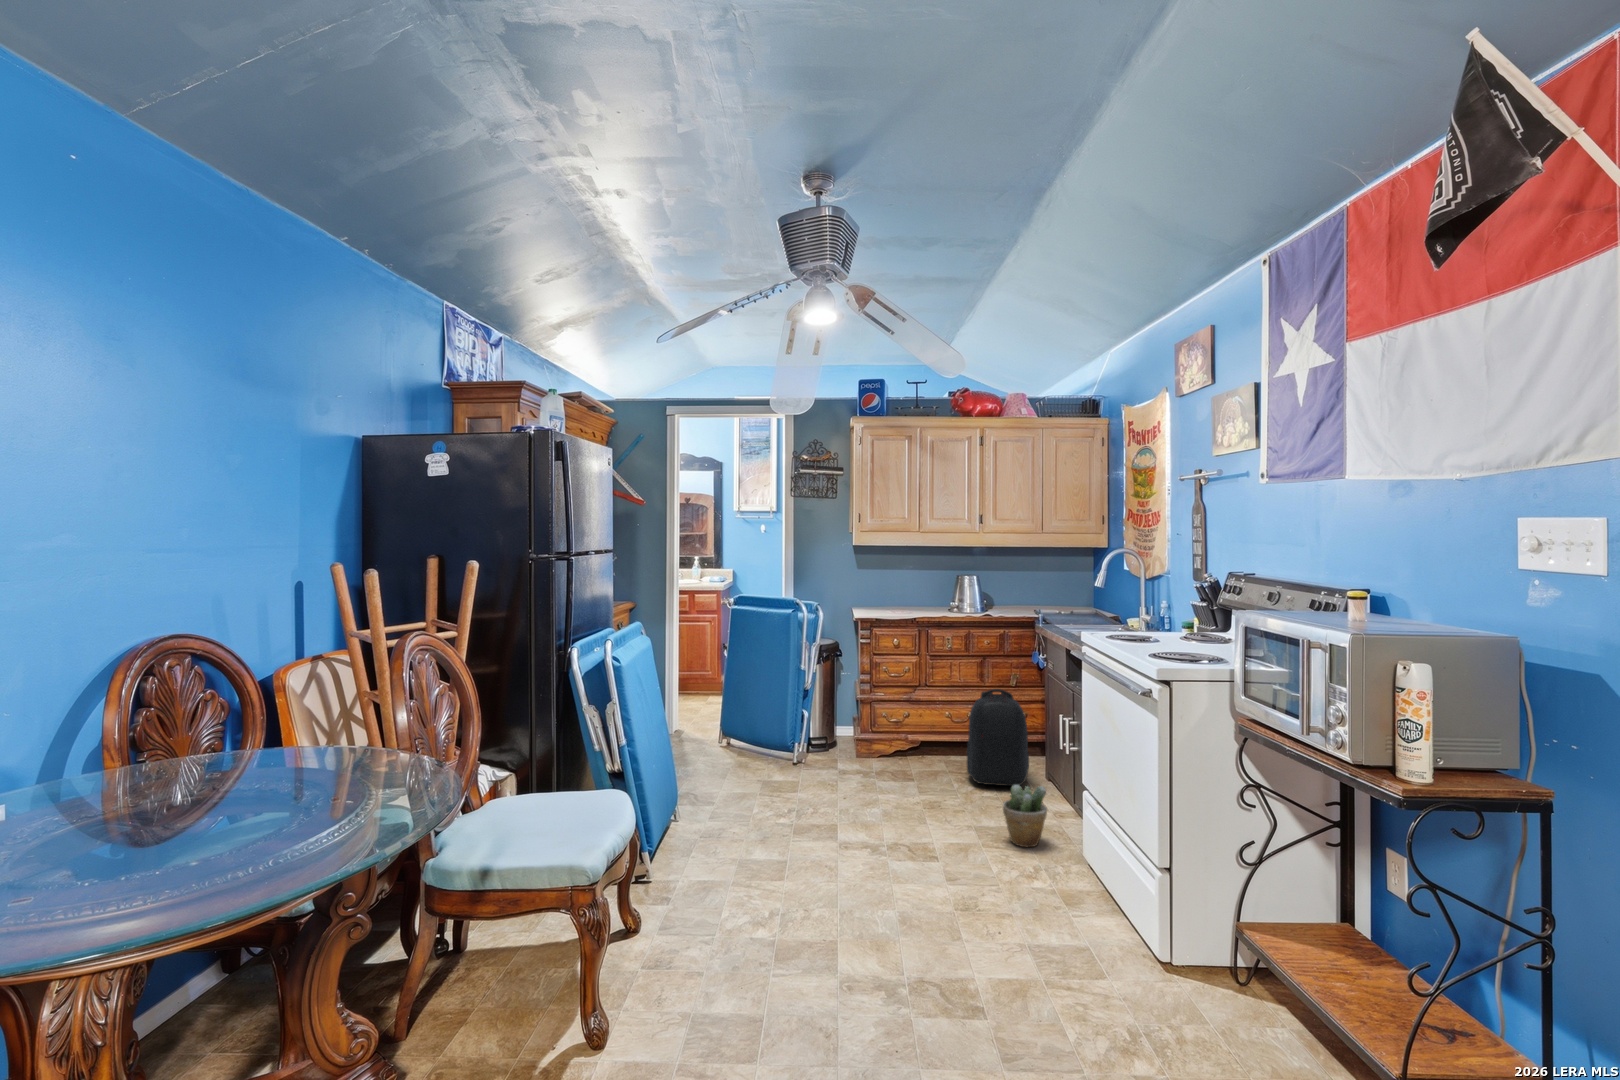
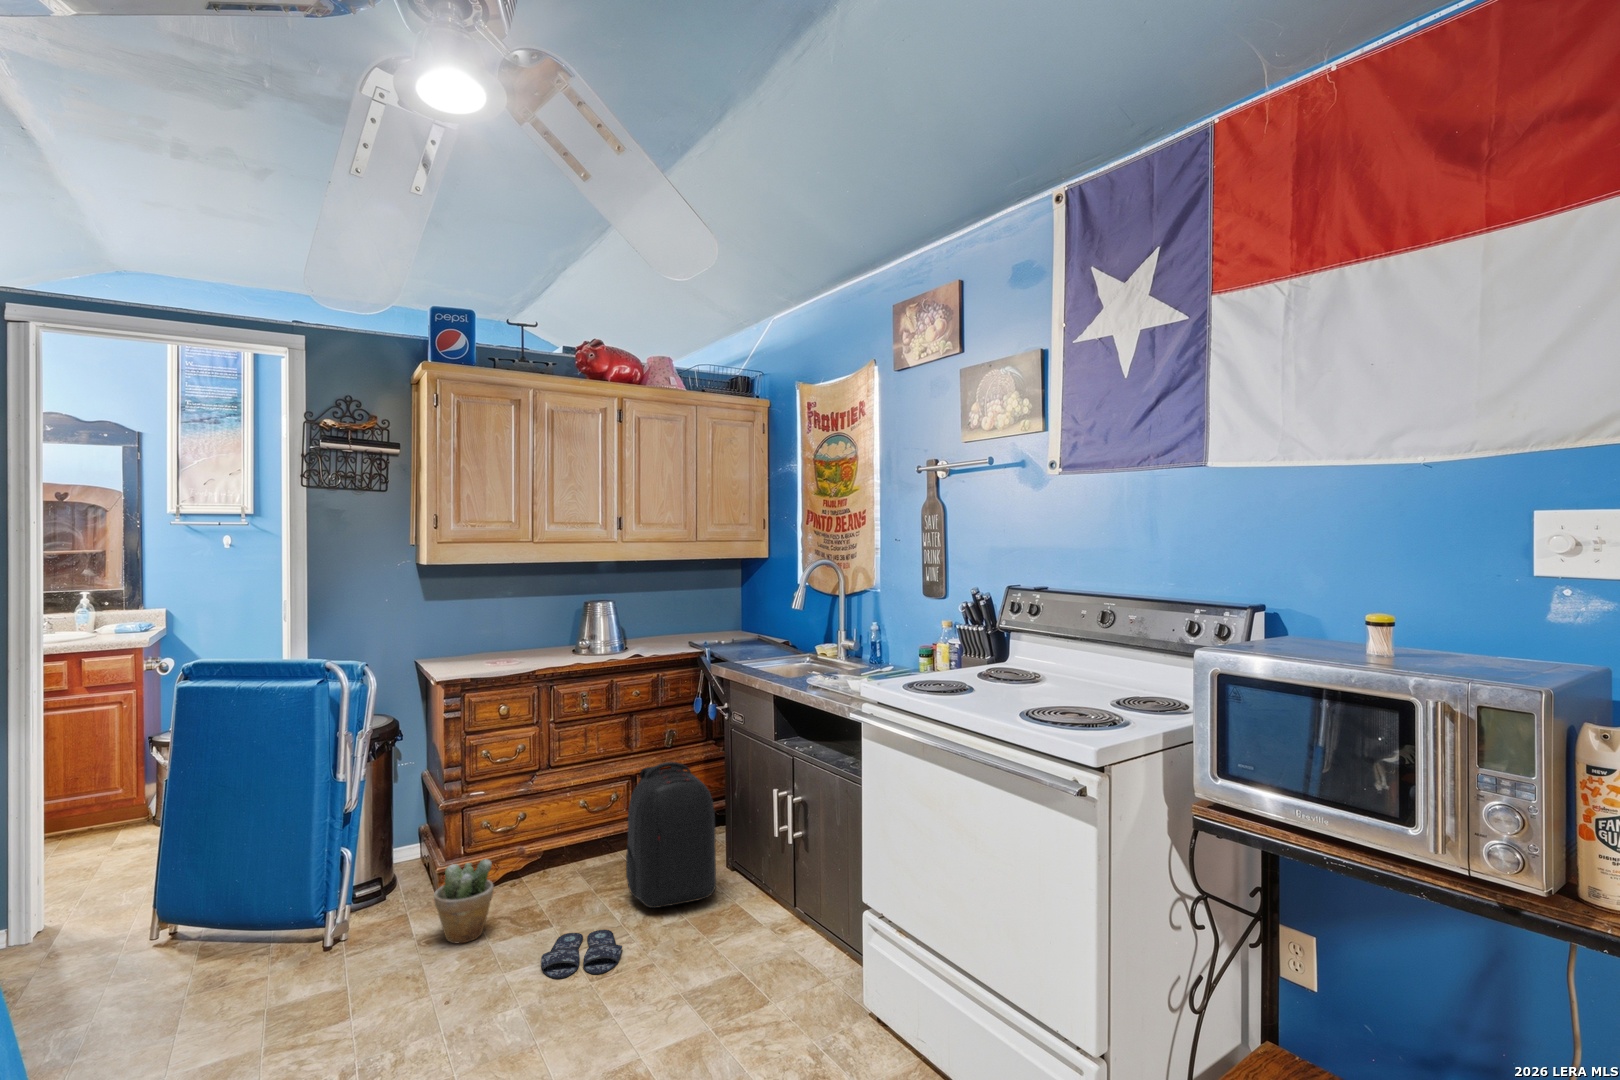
slippers: none [900,785,951,807] -> present [541,930,622,979]
potted plant: present [1003,785,1047,847] -> present [434,859,493,943]

